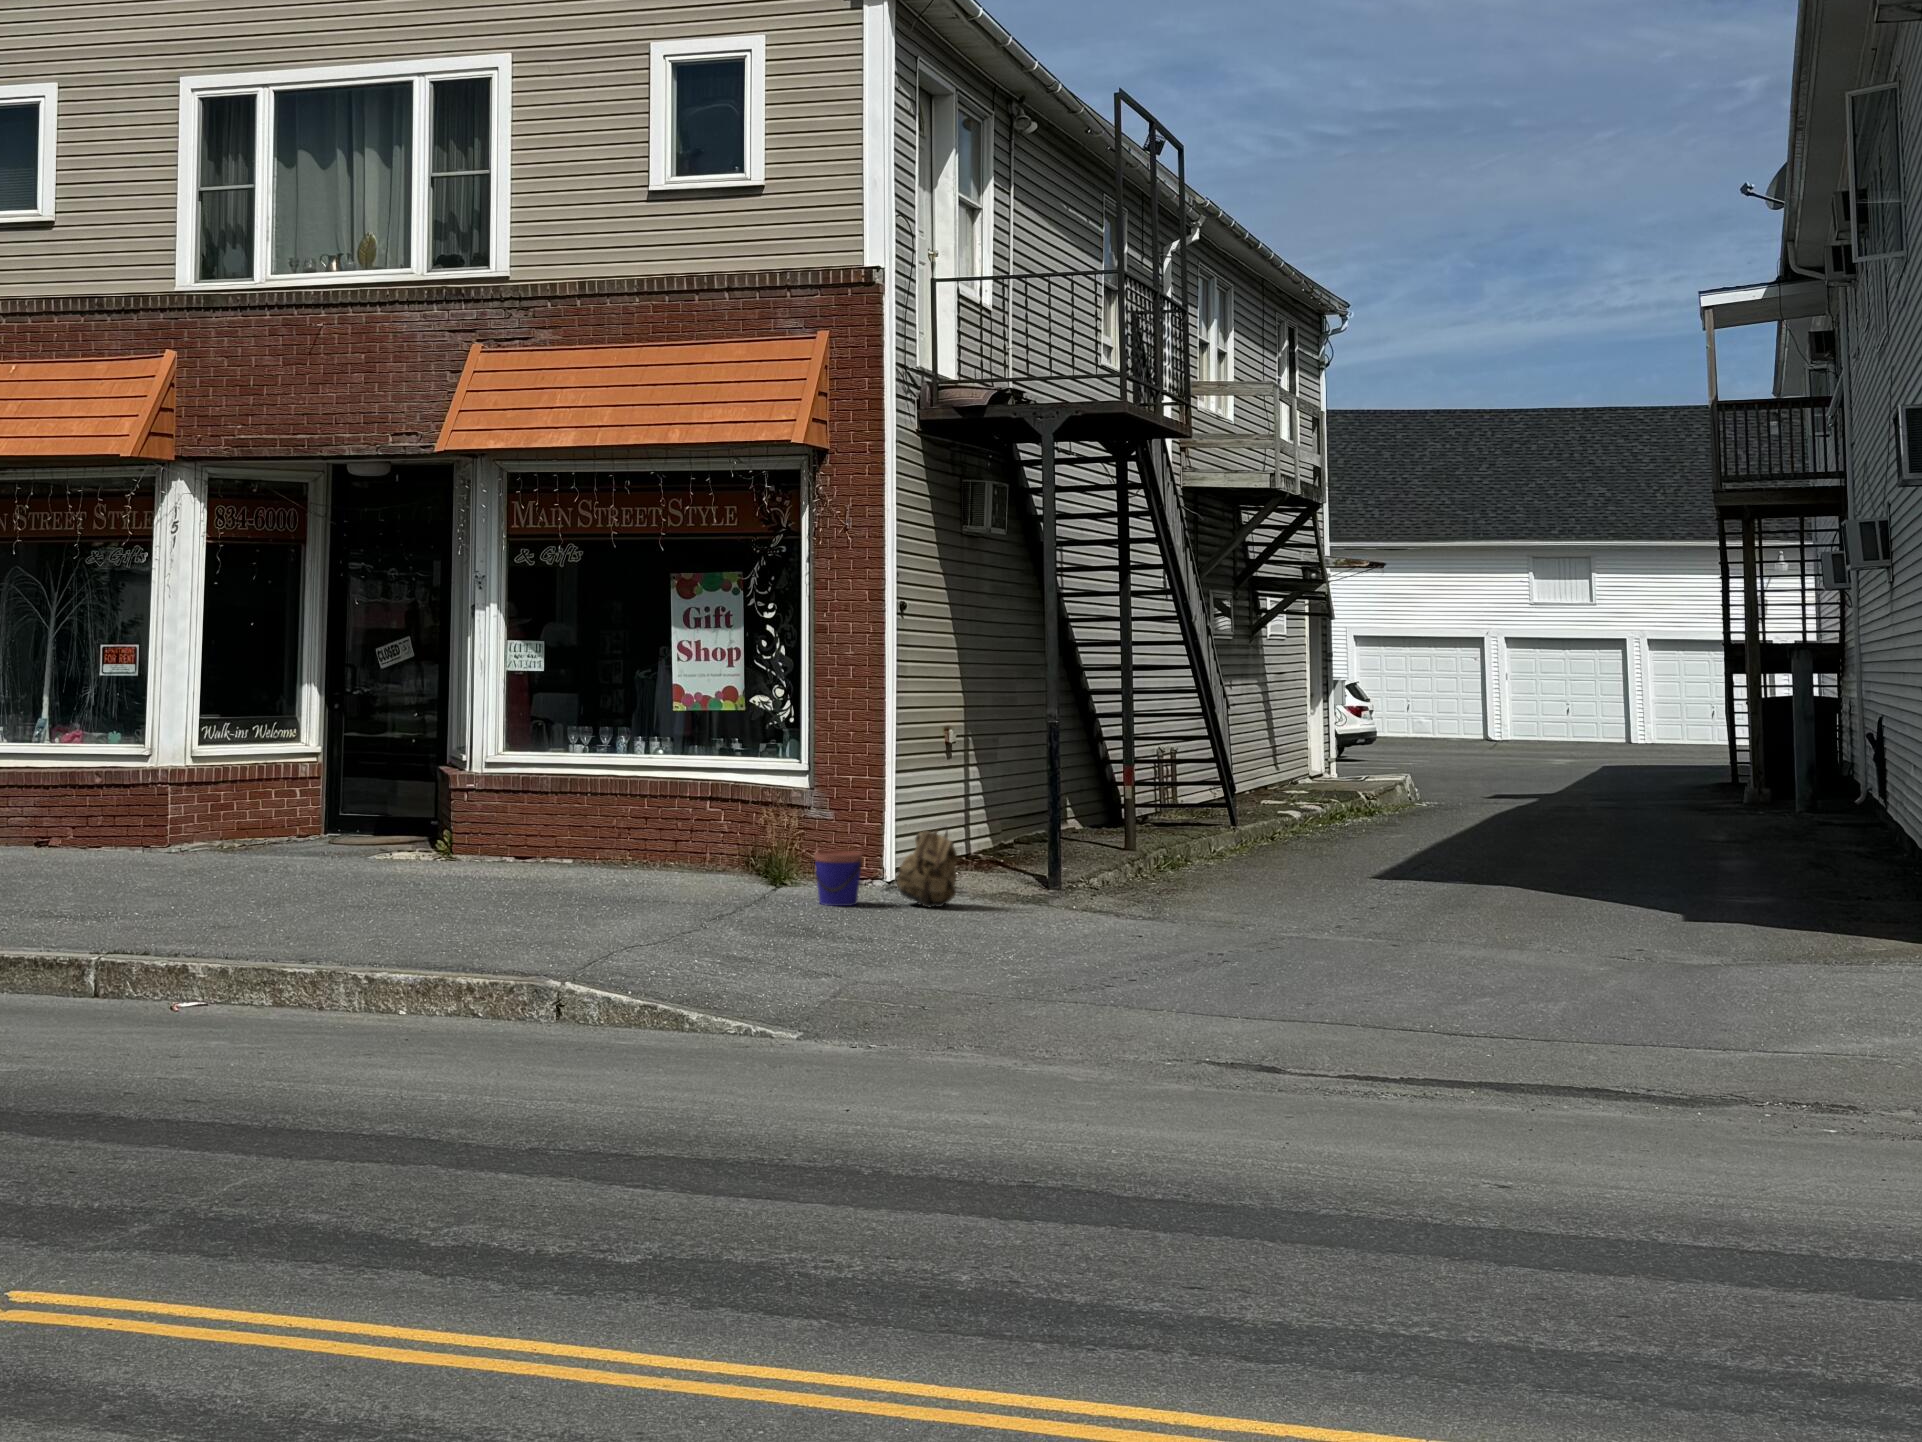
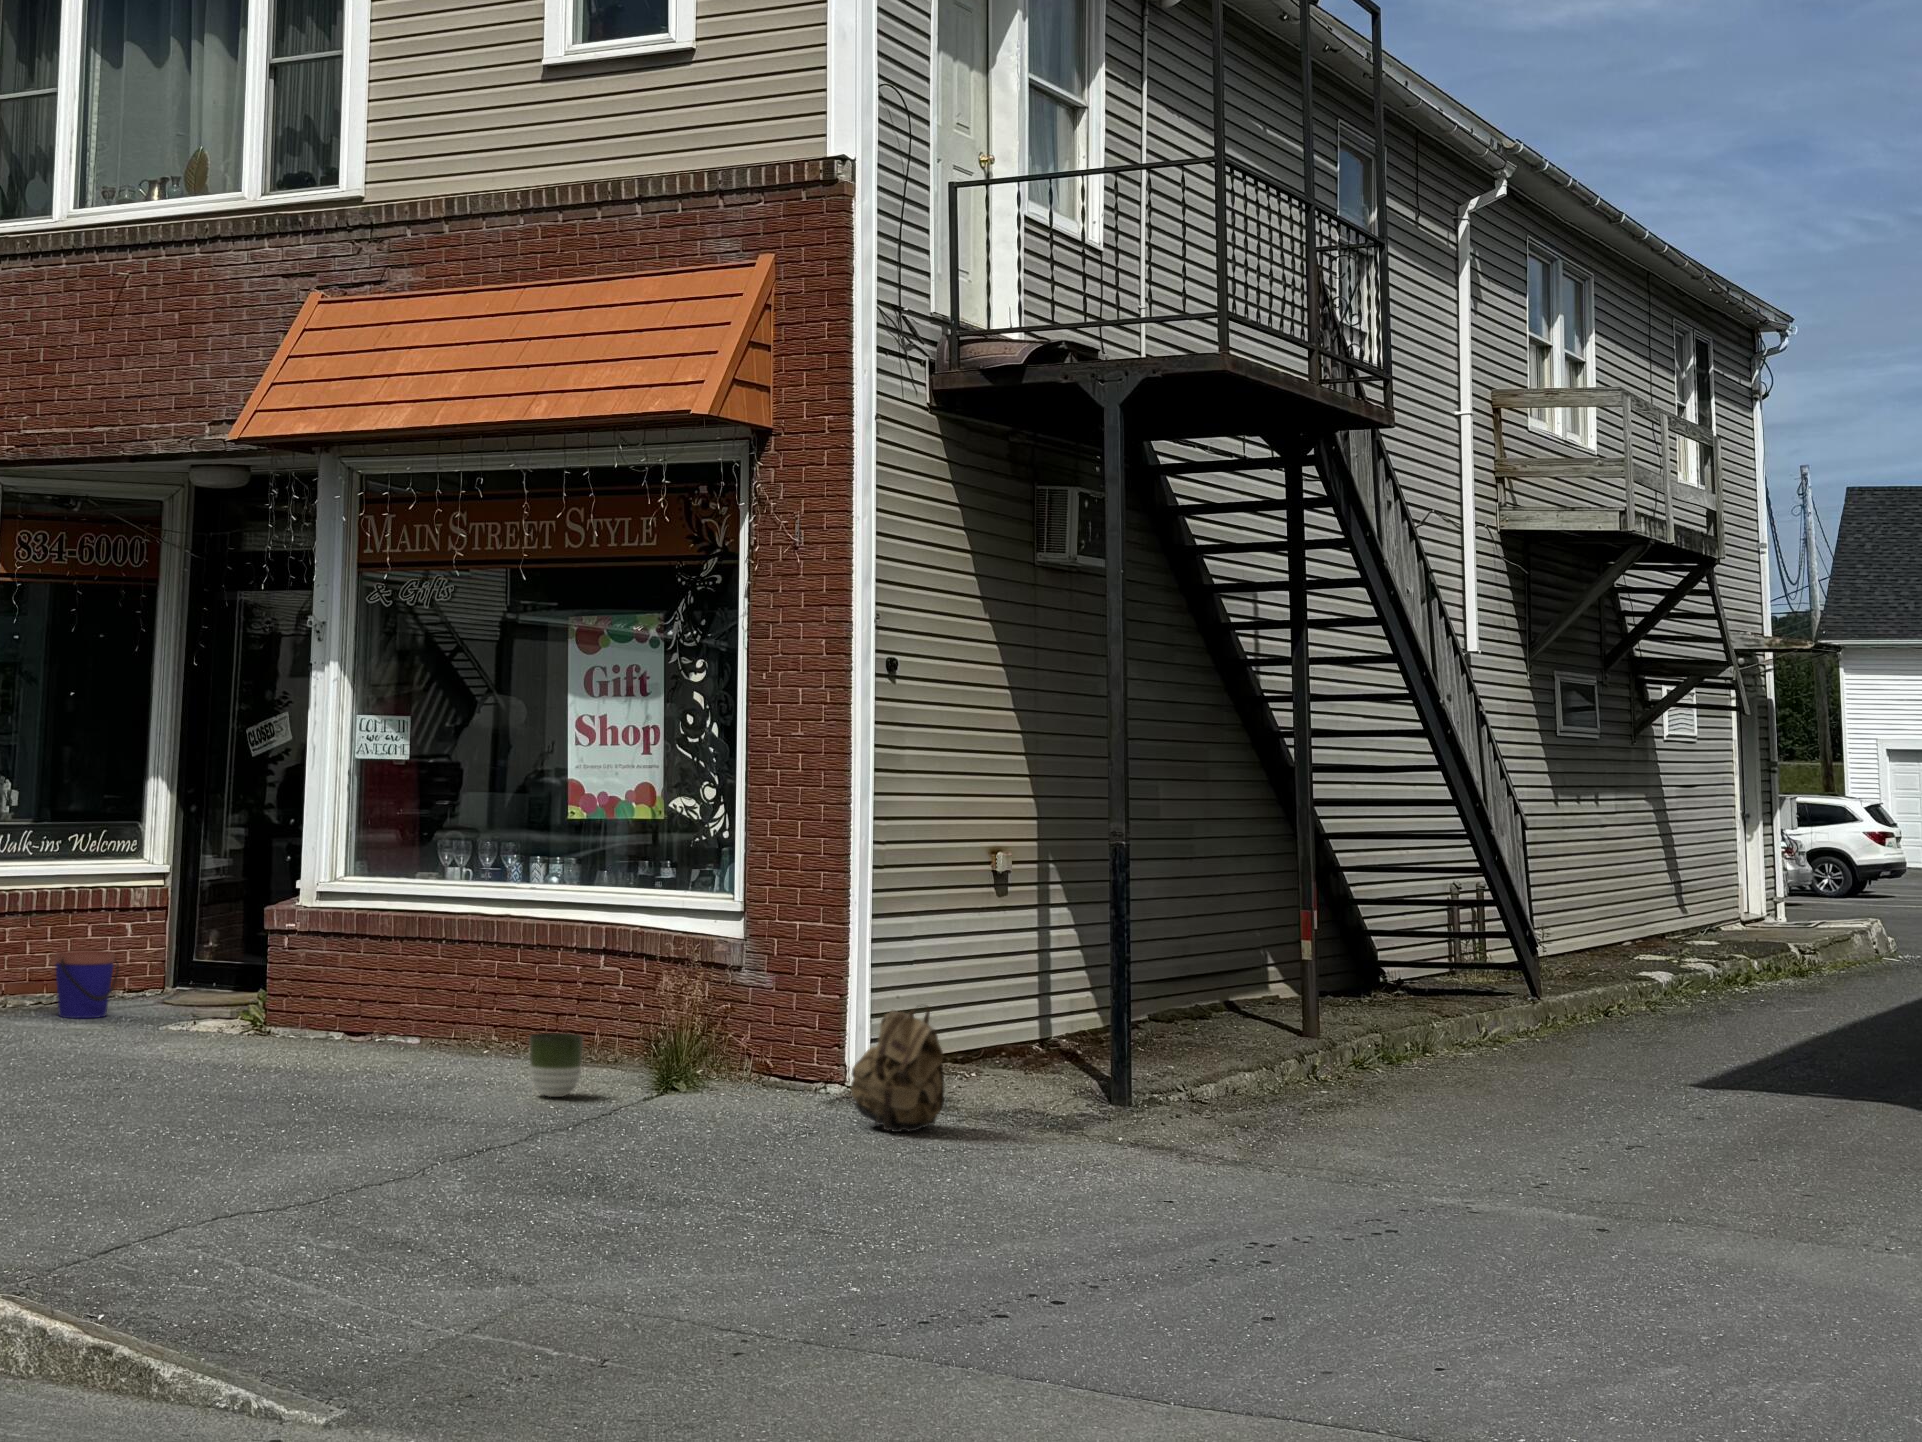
bucket: present [812,851,862,906] -> present [55,950,119,1018]
planter: none [669,852,705,894] -> present [529,1033,583,1097]

